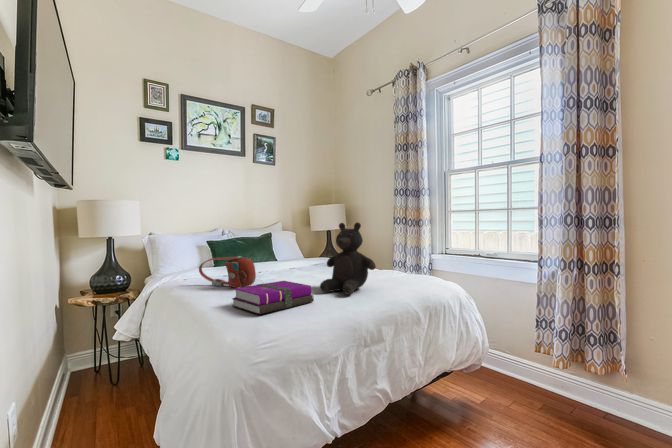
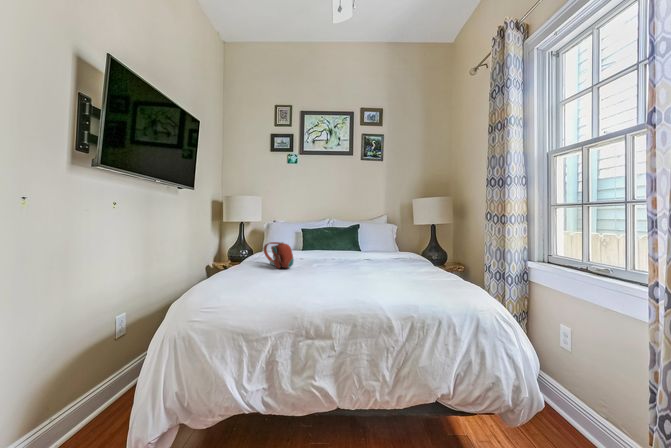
teddy bear: present [320,222,376,295] -> none [319,215,369,287]
notebook: present [232,281,314,314] -> none [235,266,295,289]

